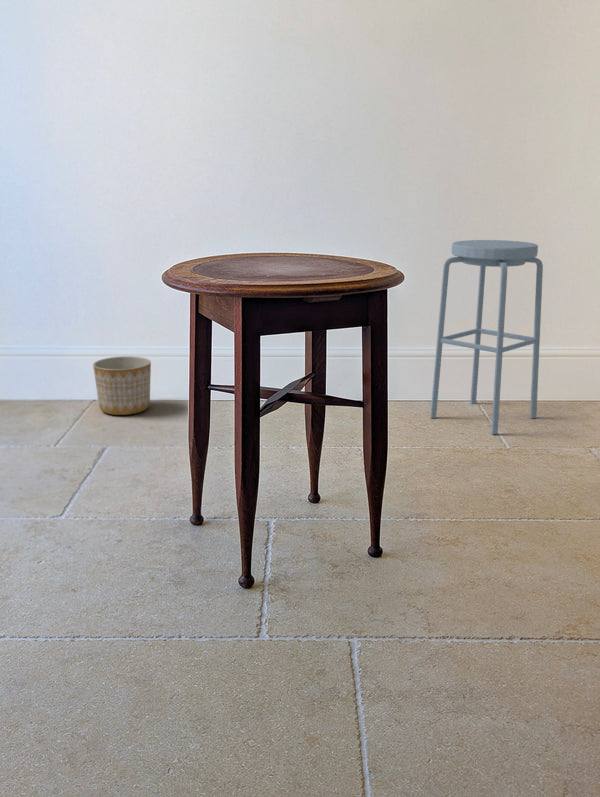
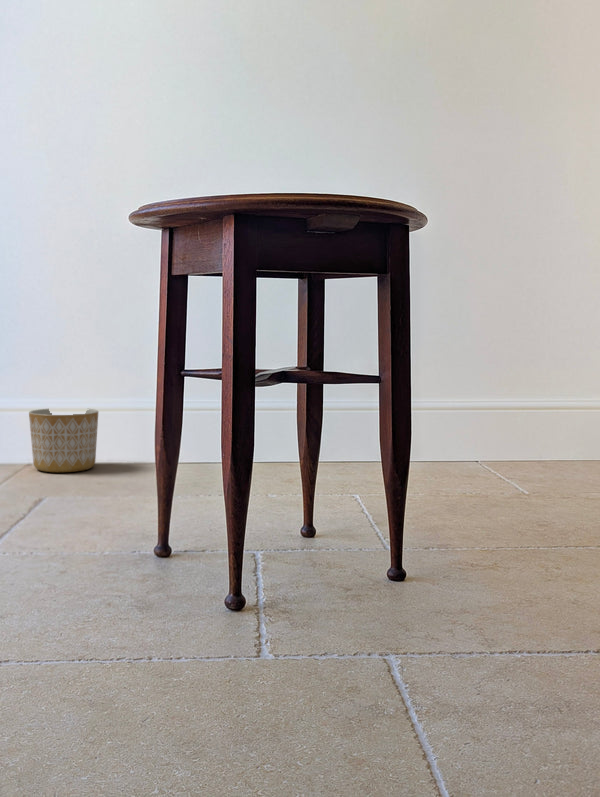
stool: present [430,240,543,434] -> none [429,269,552,485]

